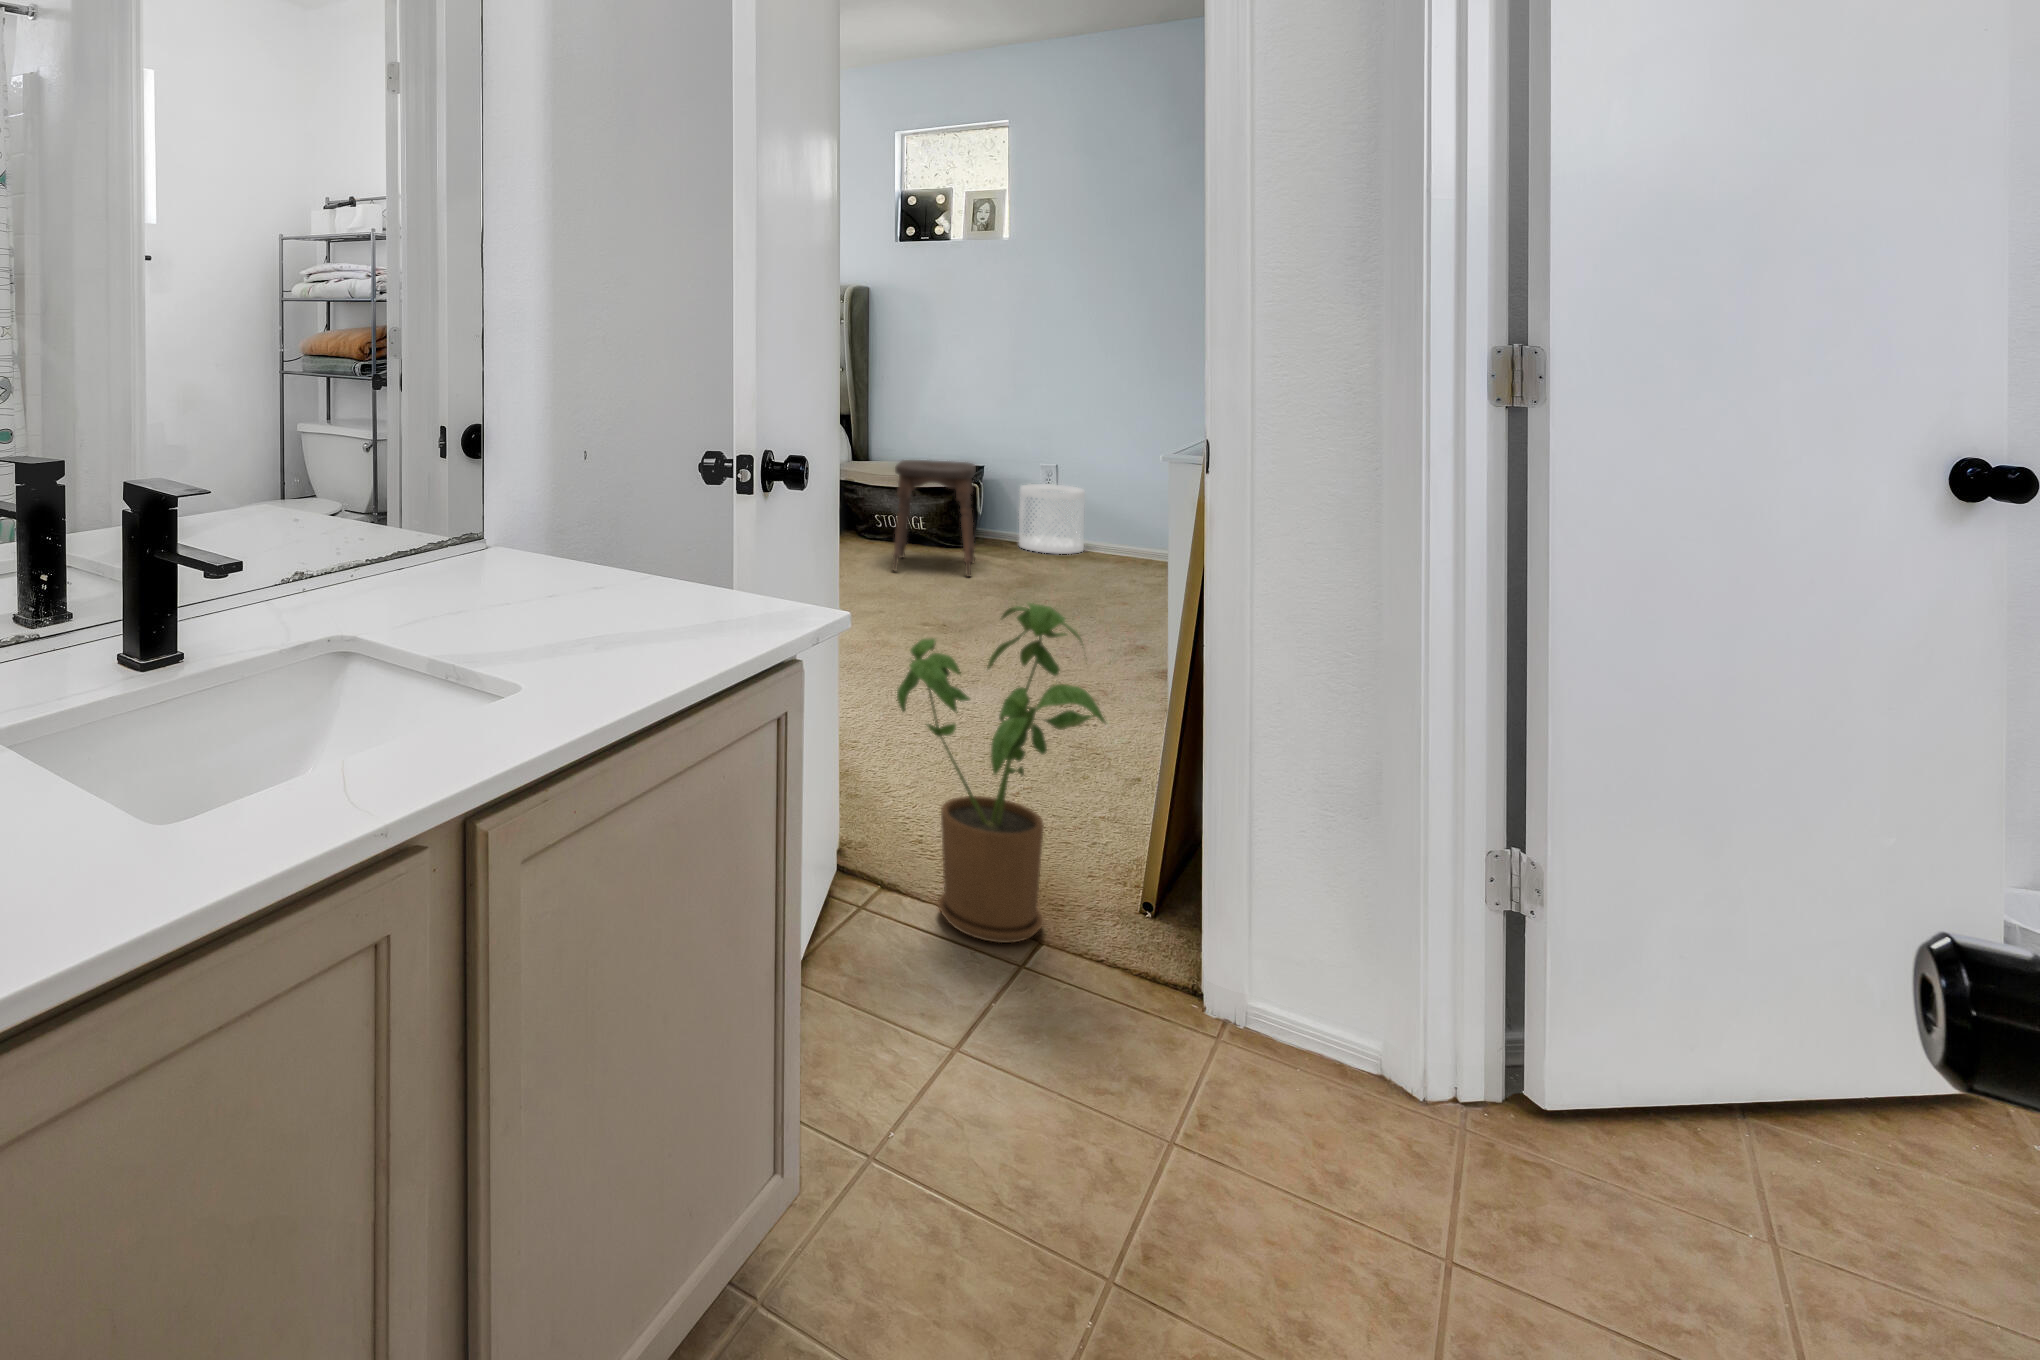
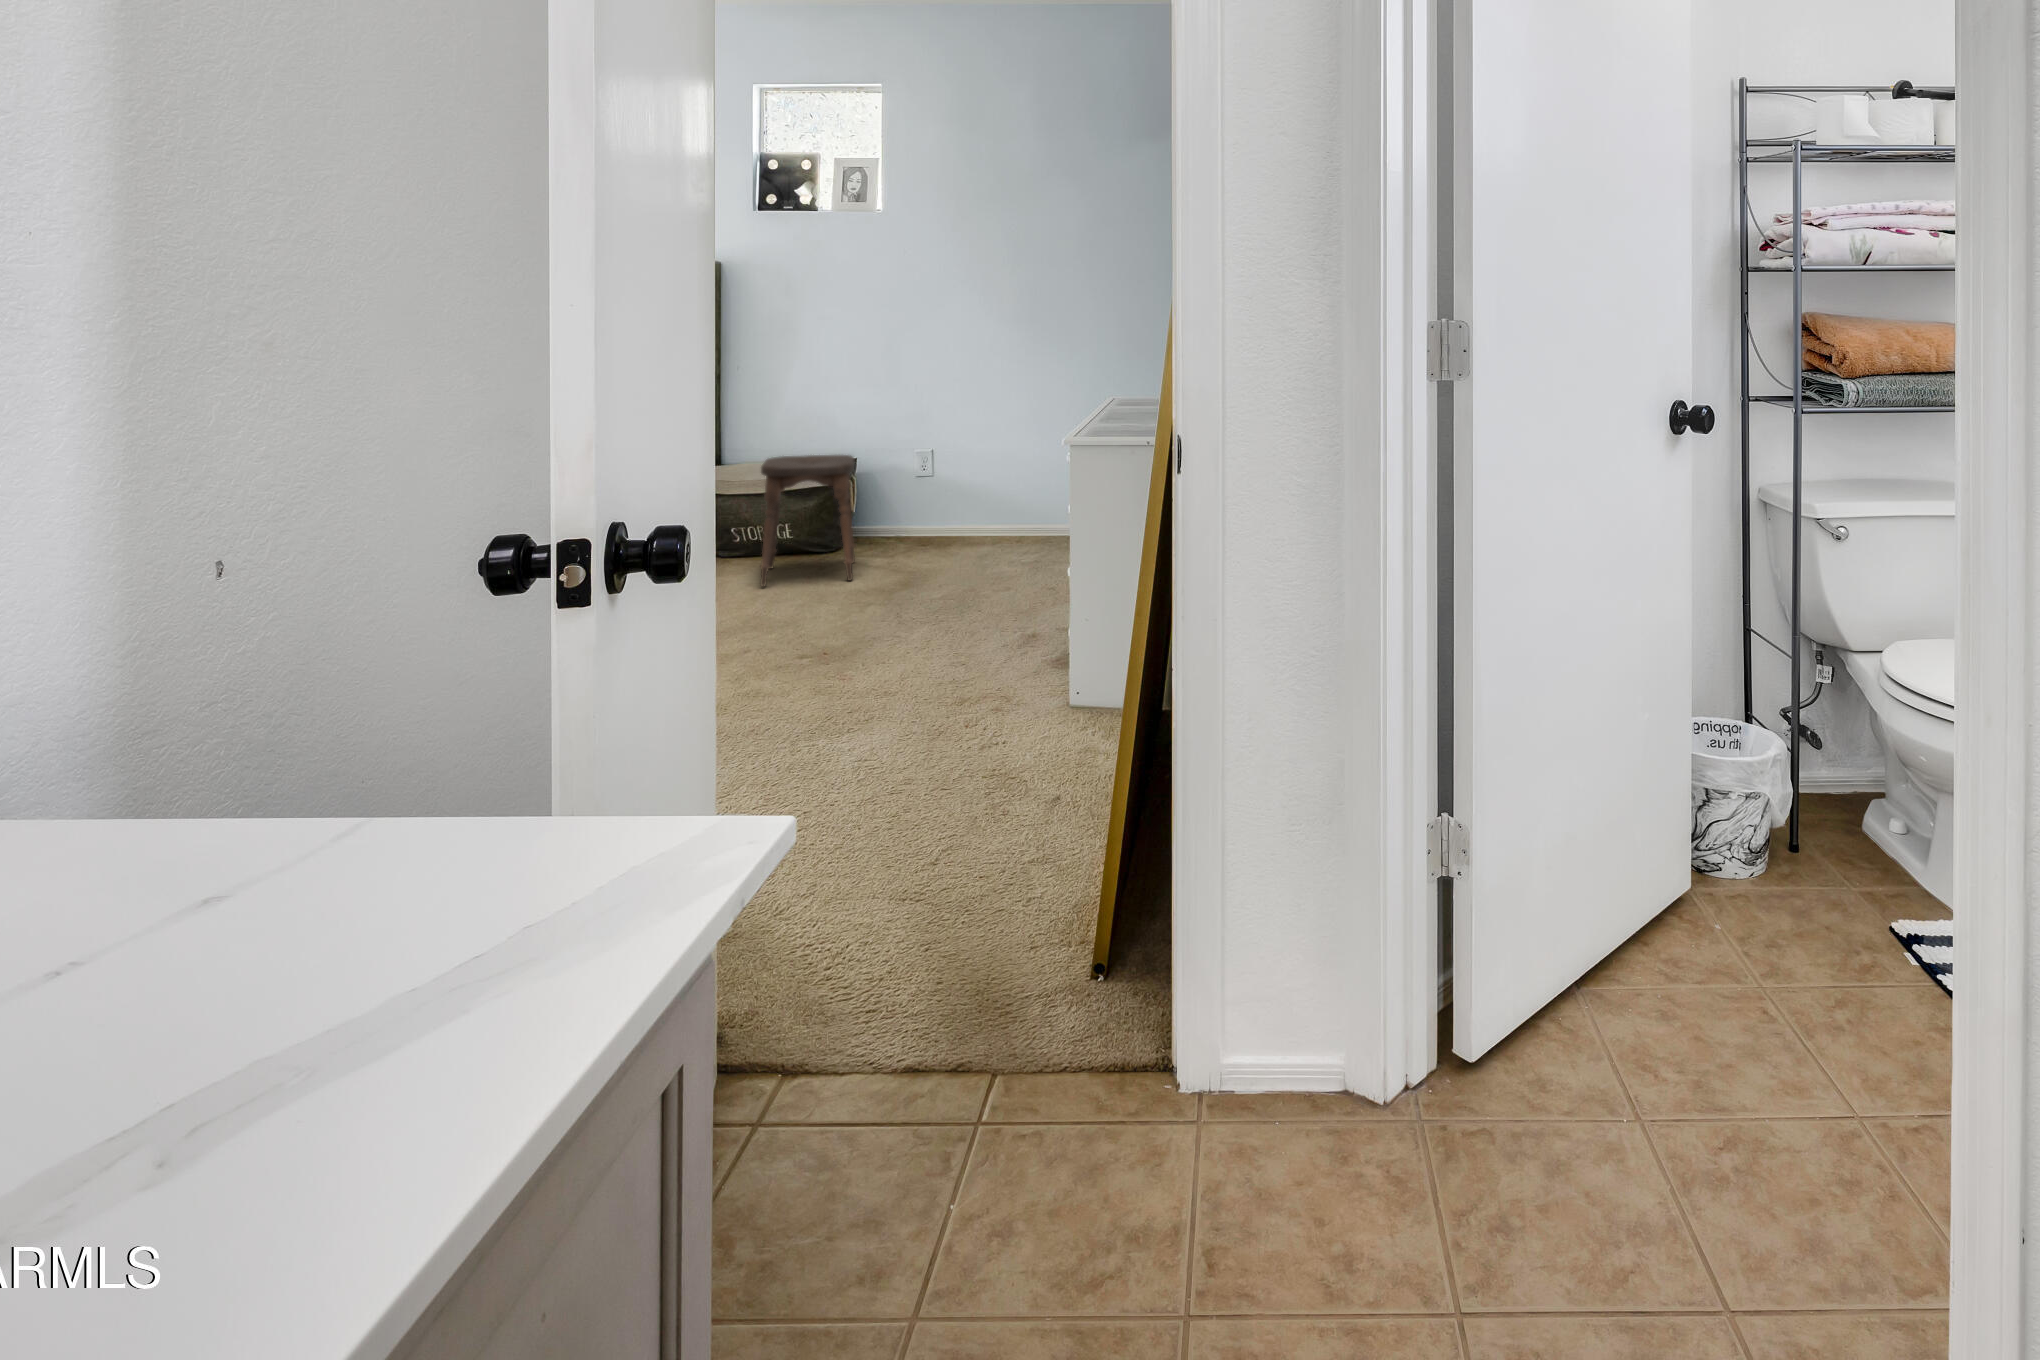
waste basket: present [1019,484,1085,554] -> none [899,469,964,540]
house plant: present [897,603,1105,943] -> none [799,652,1073,1103]

